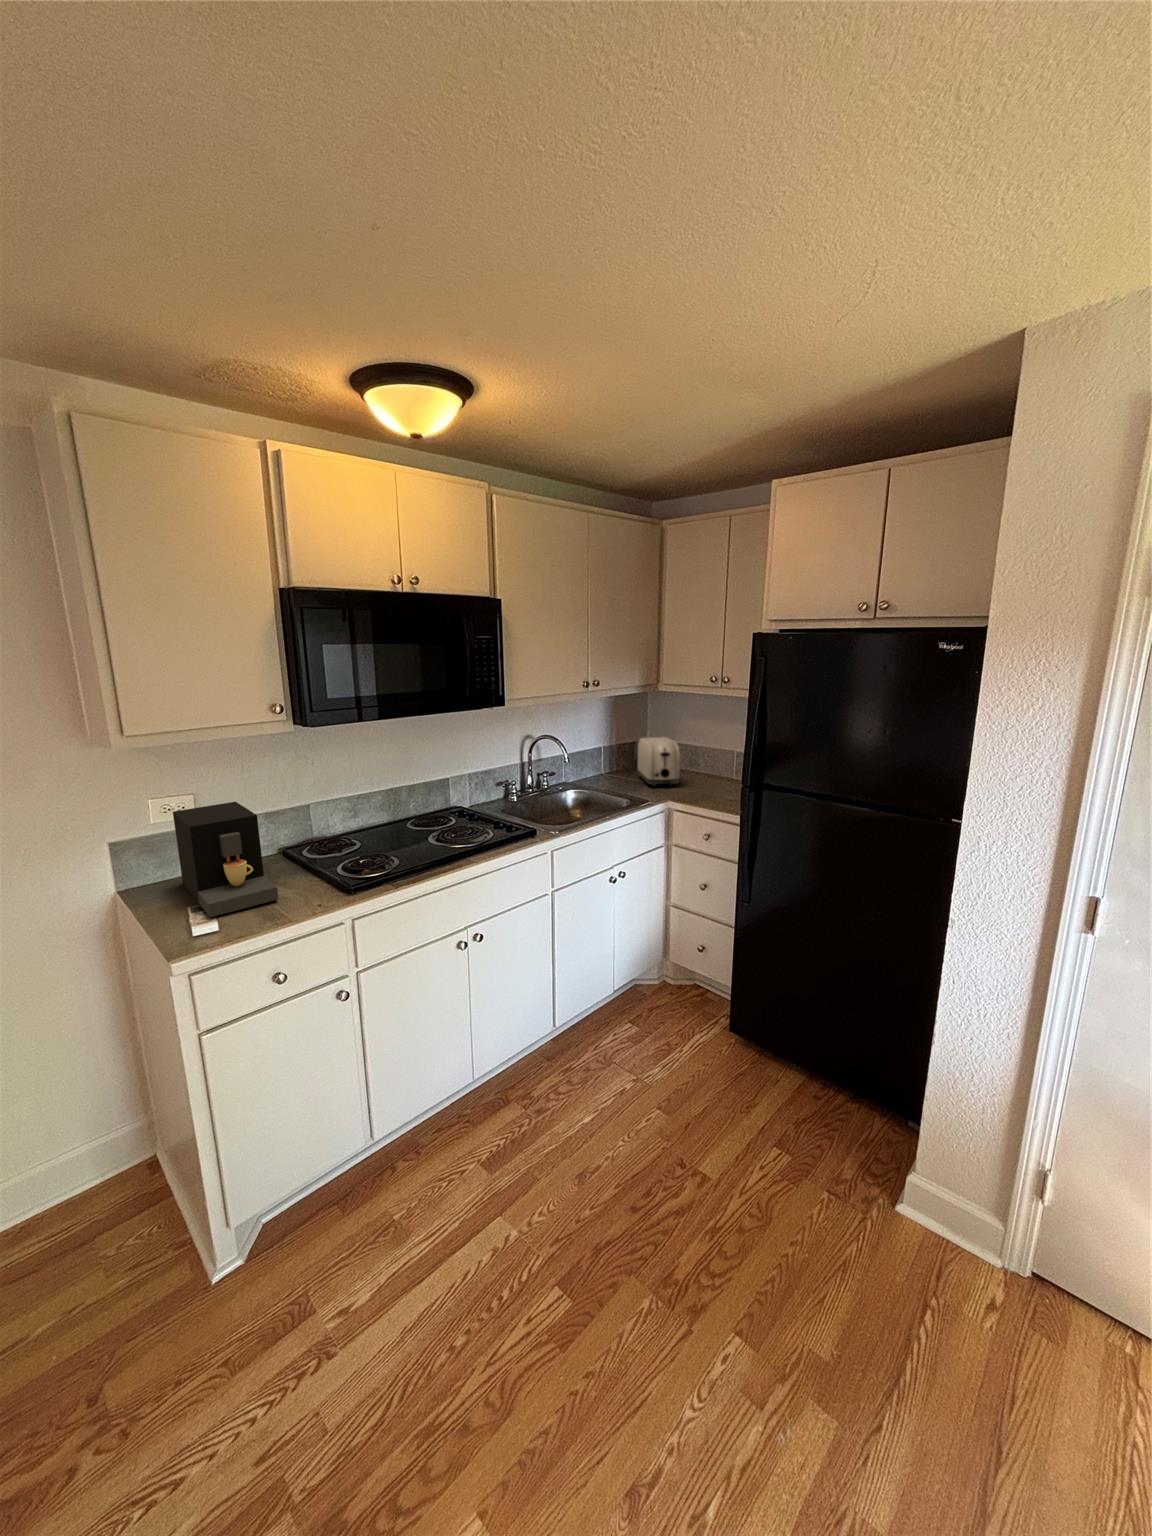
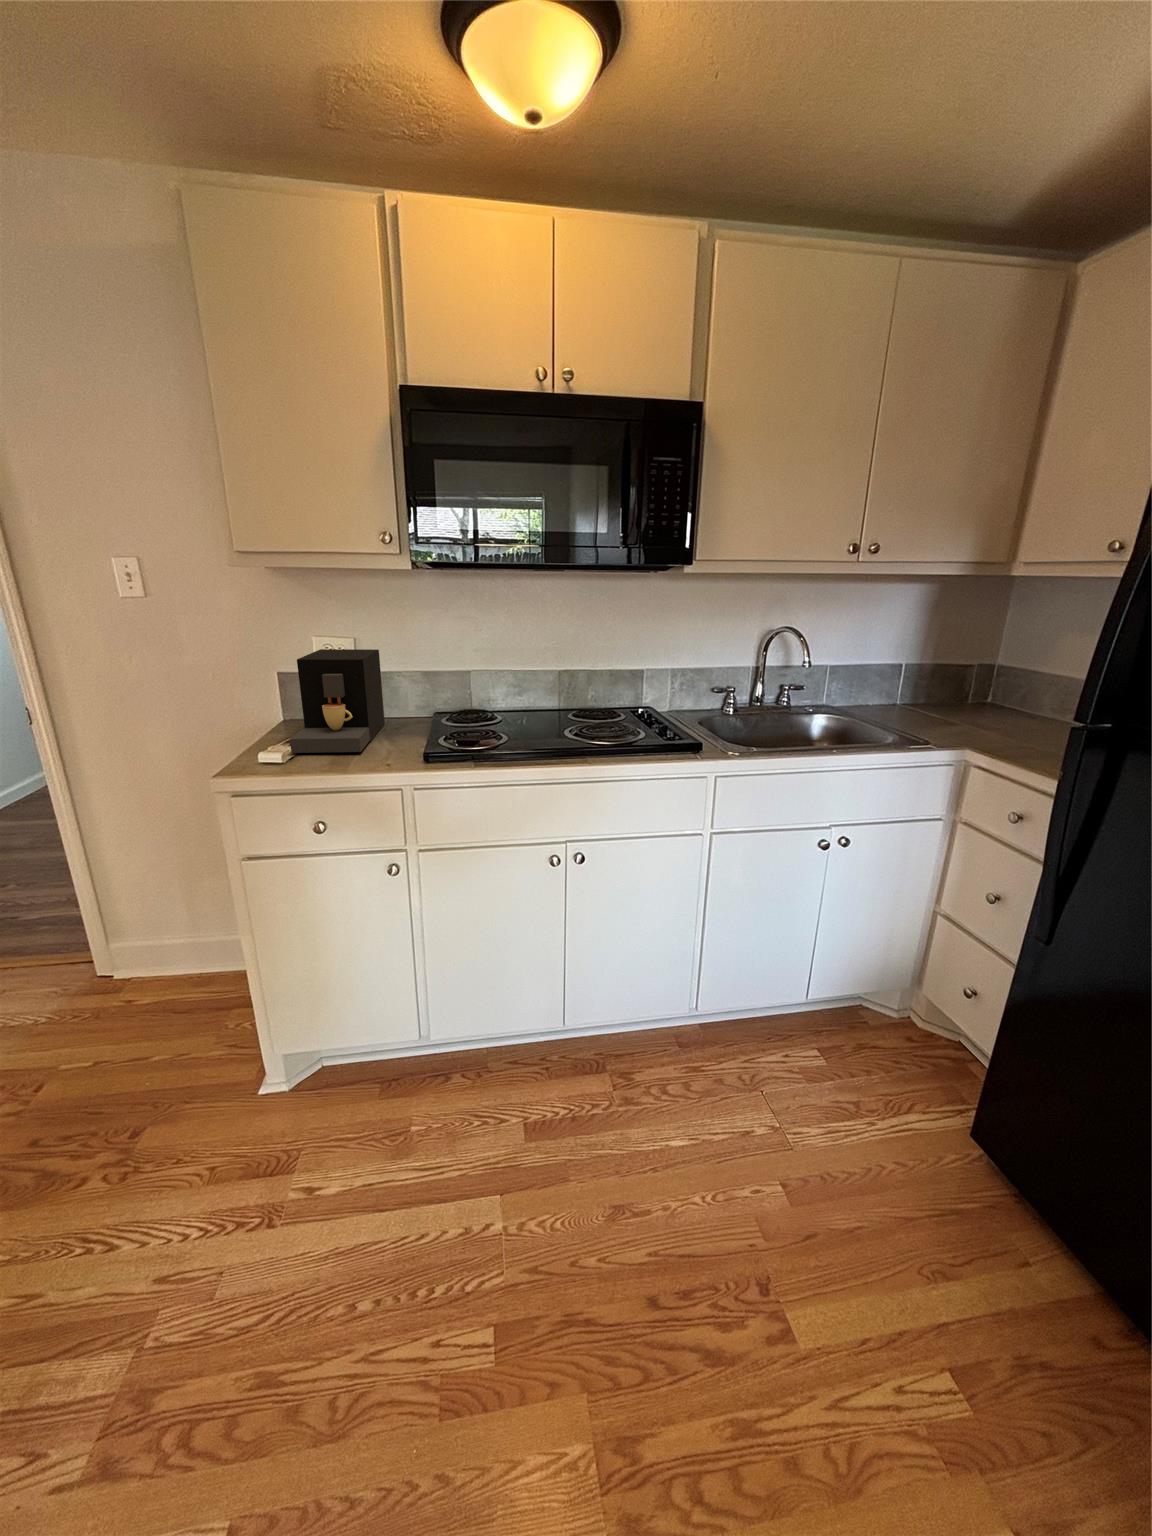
toaster: present [638,737,680,786] -> none [955,652,1027,732]

